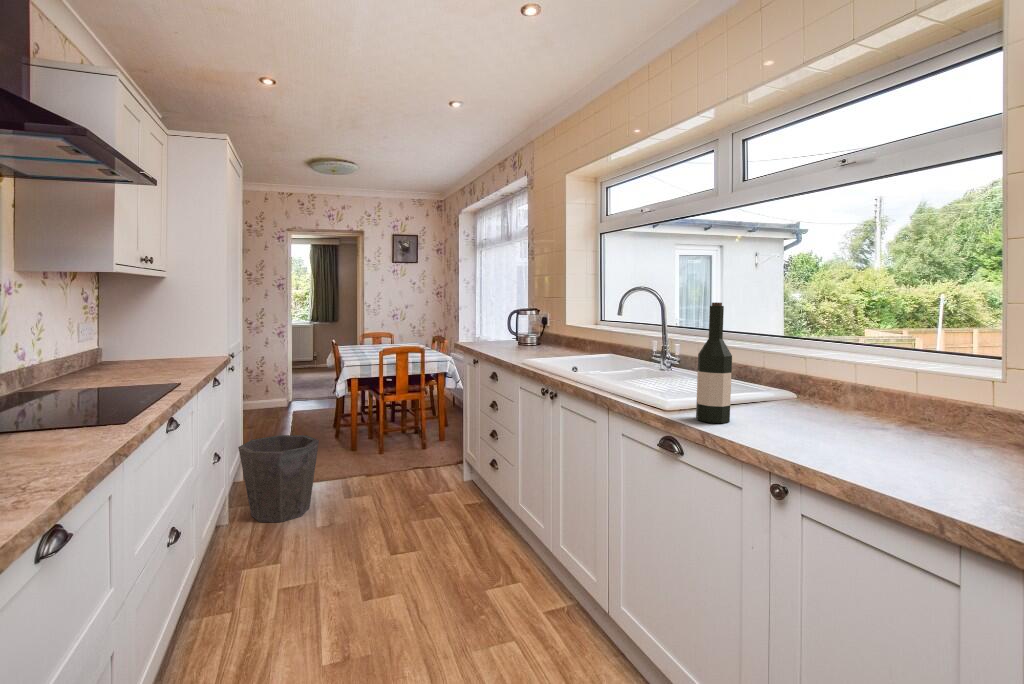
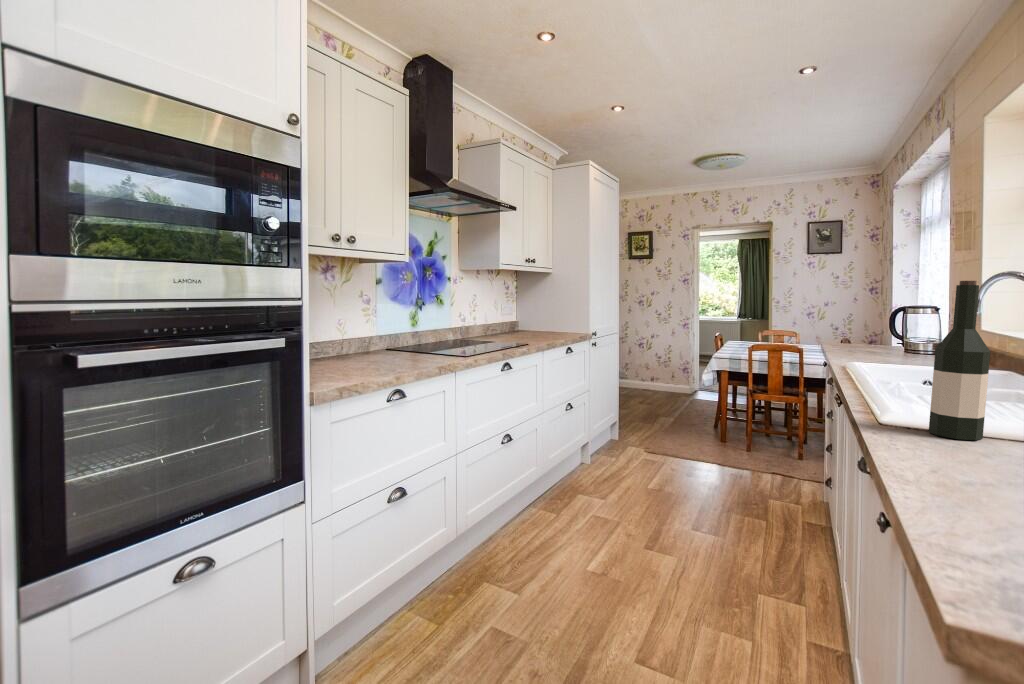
waste bin: present [238,435,319,522] -> none [591,413,657,487]

